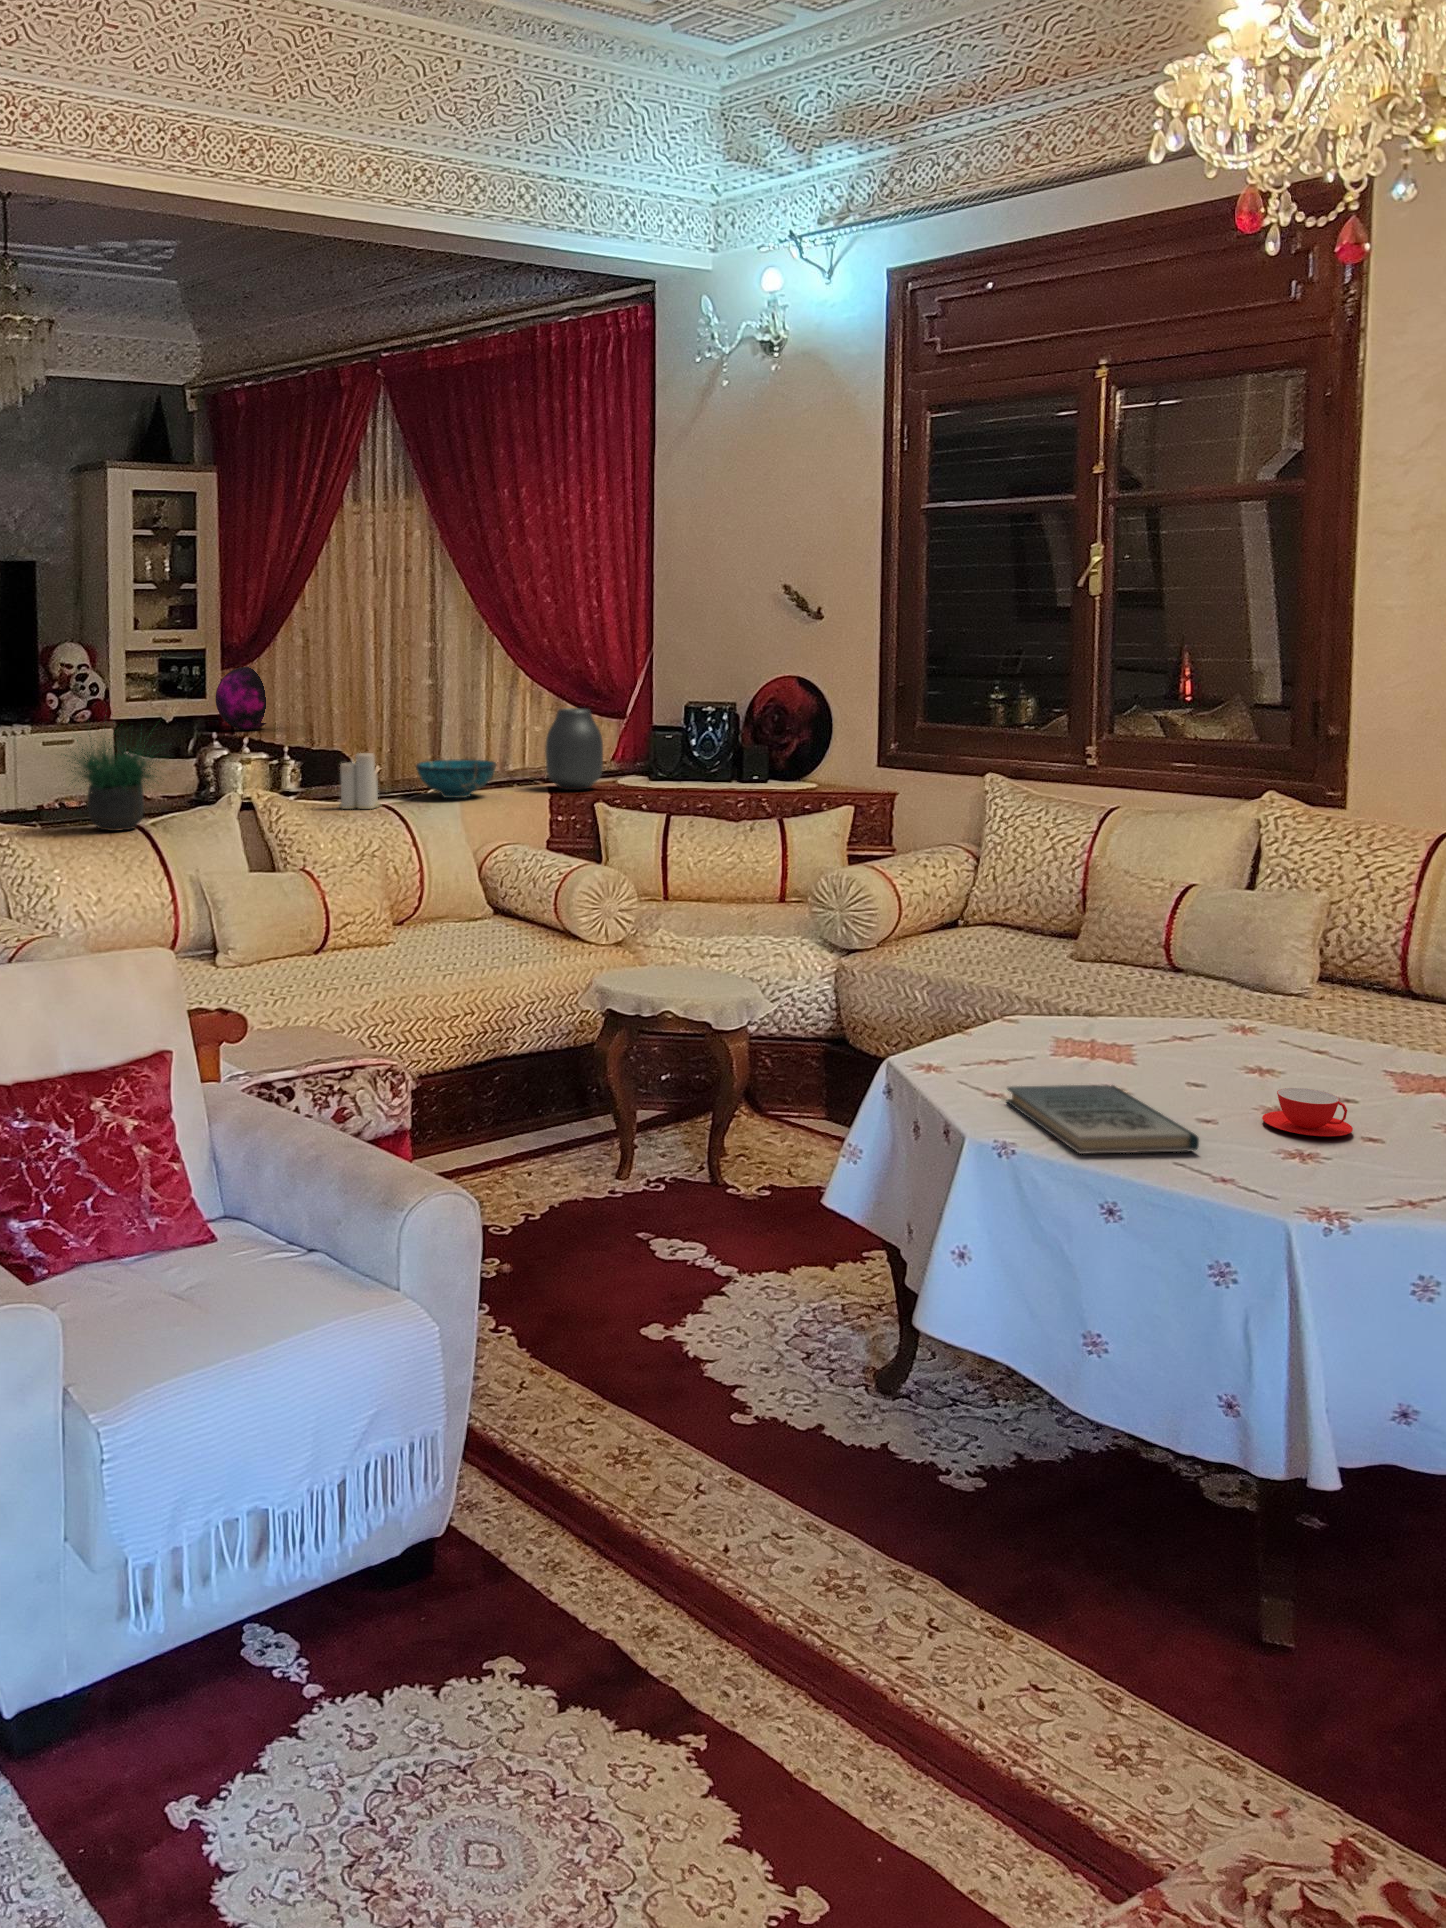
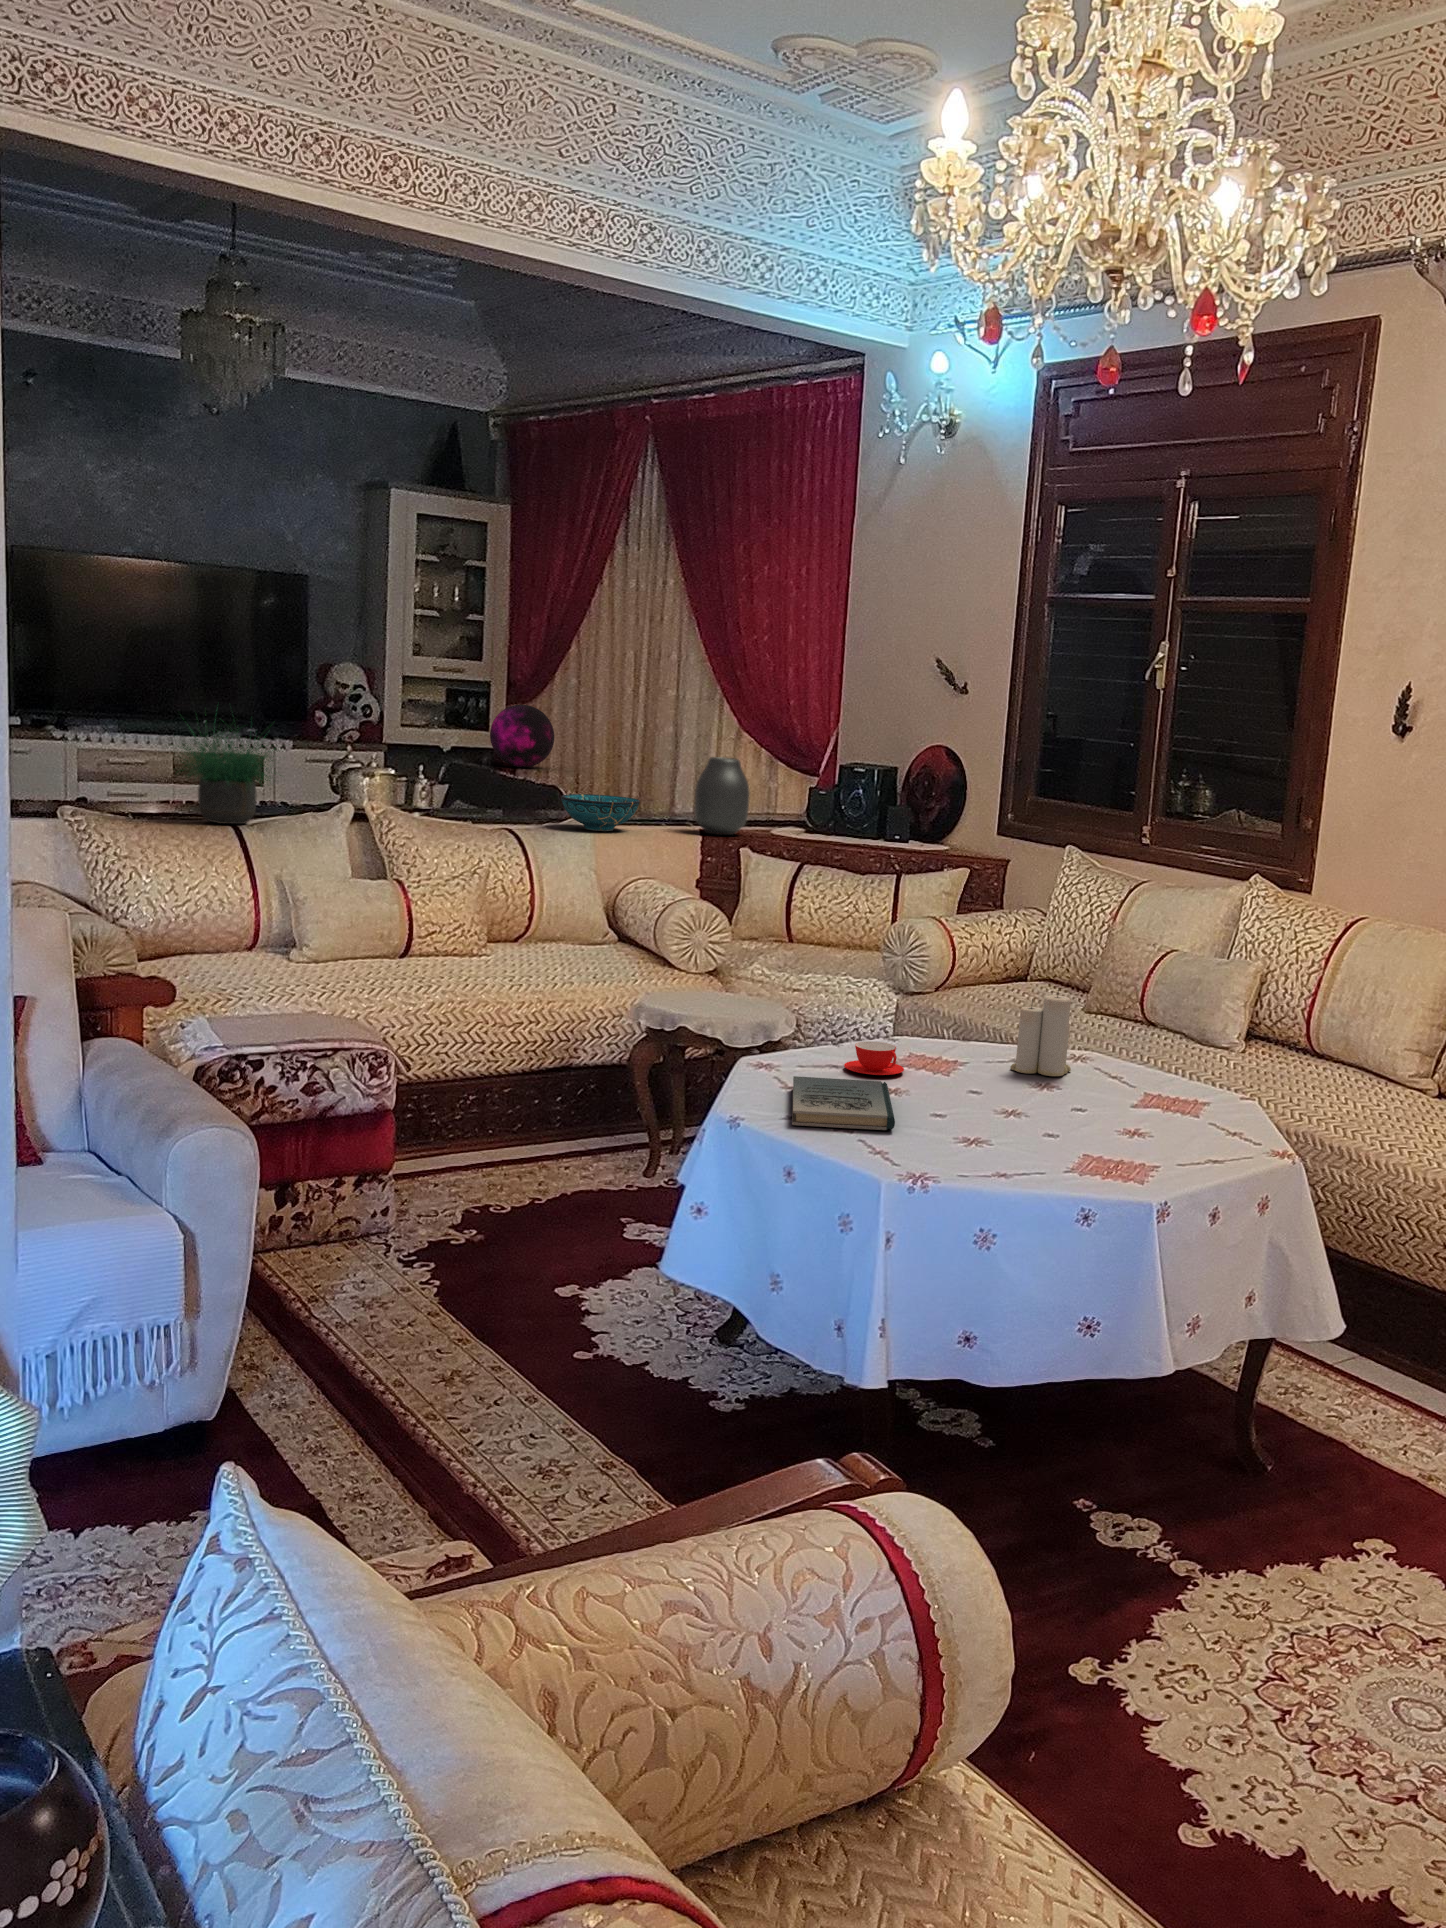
candle: present [338,753,381,809] -> present [1010,989,1071,1076]
teacup: present [1262,1088,1353,1136] -> present [844,1041,904,1075]

